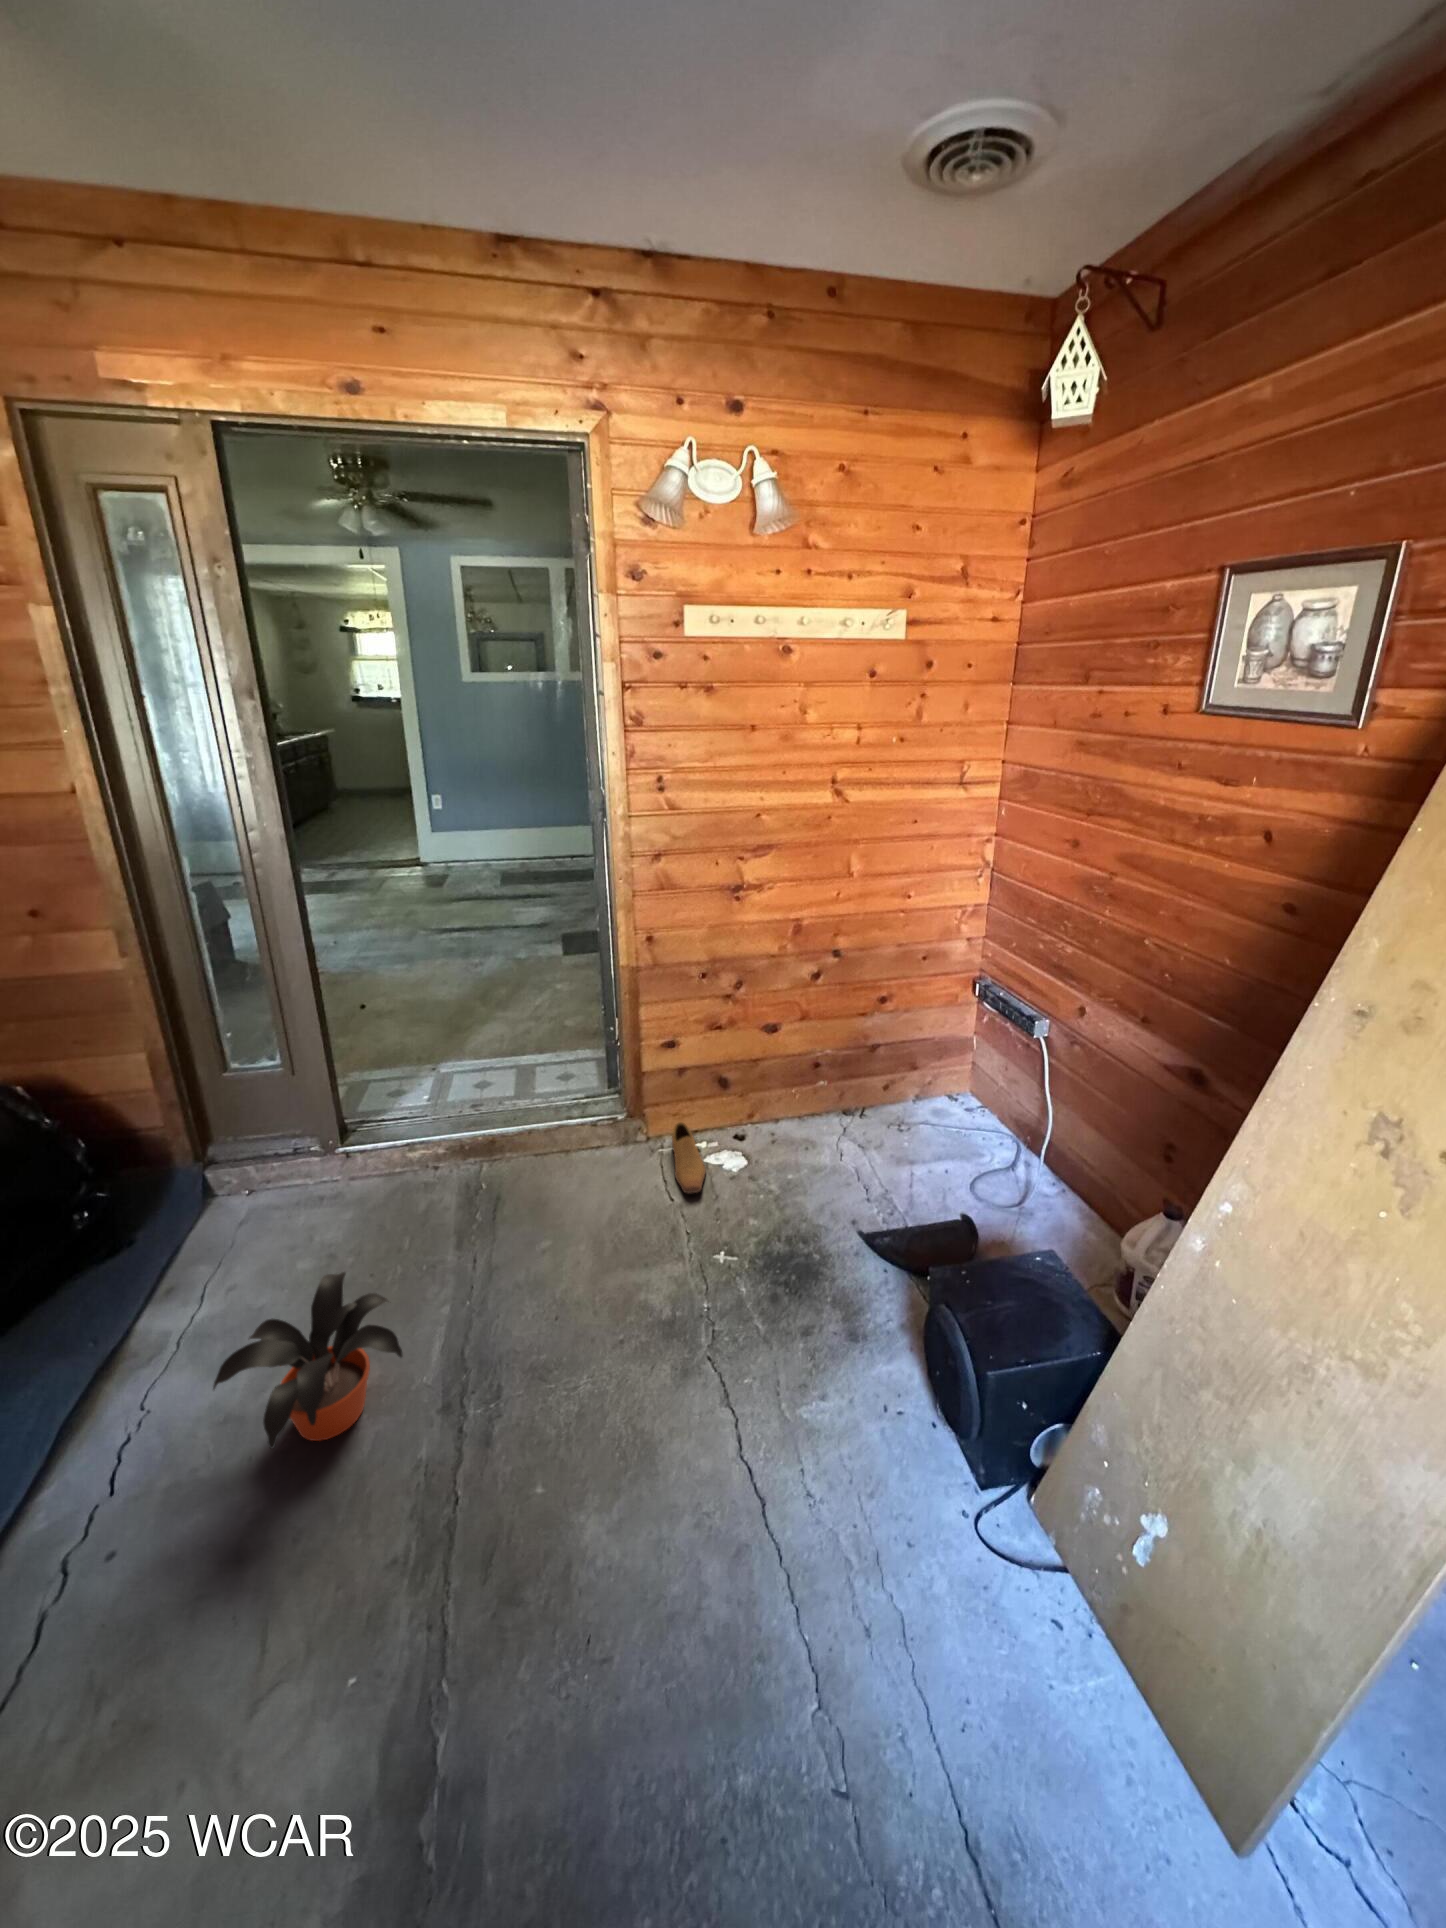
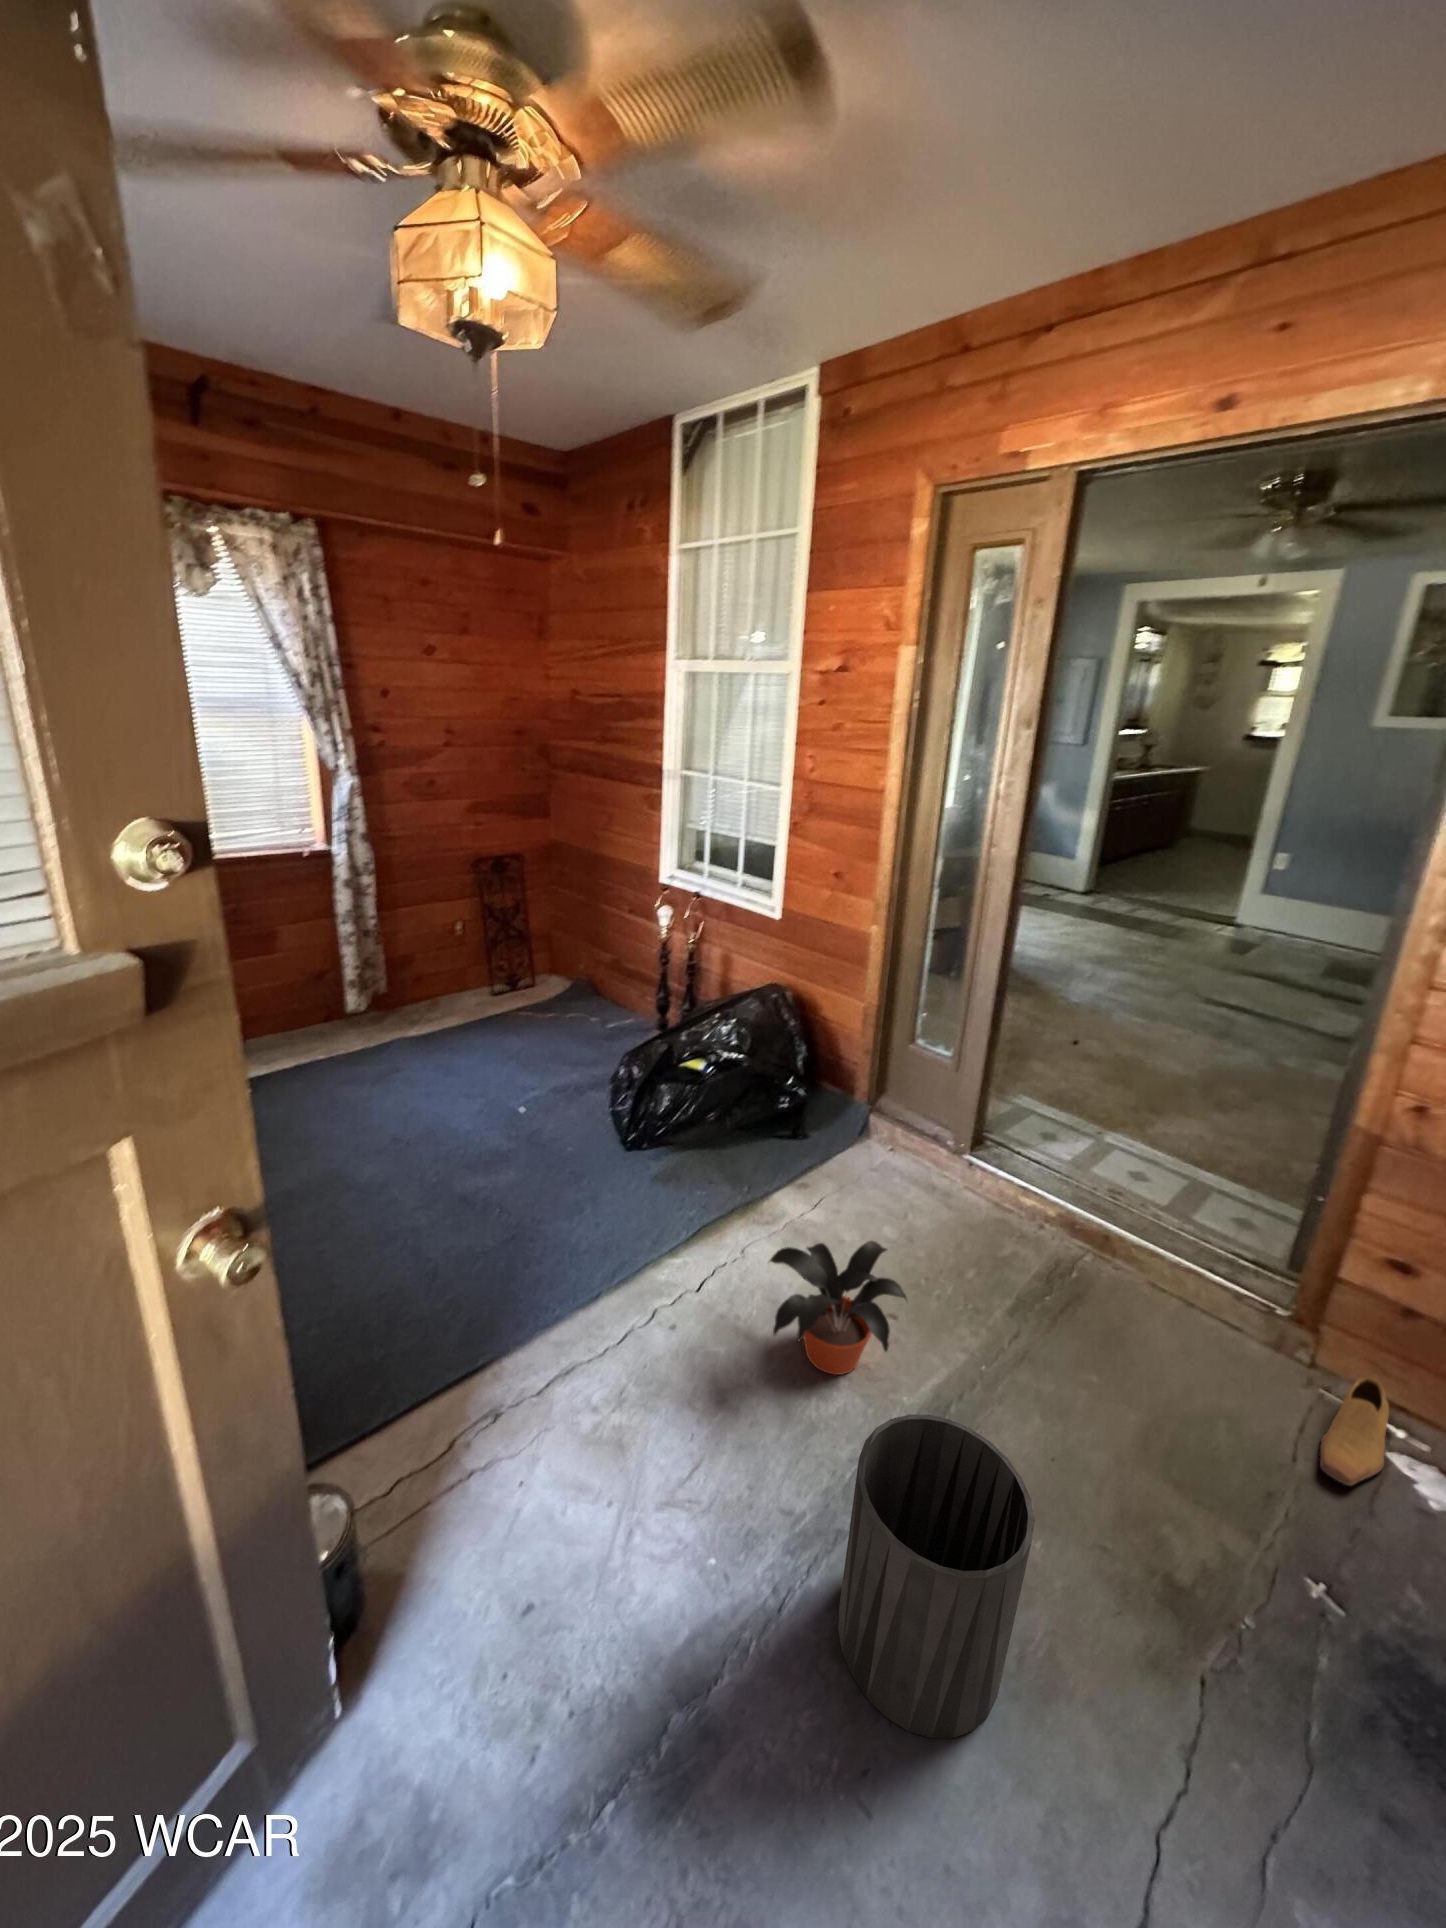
trash can: none [470,1332,636,1618] -> present [838,1414,1035,1738]

